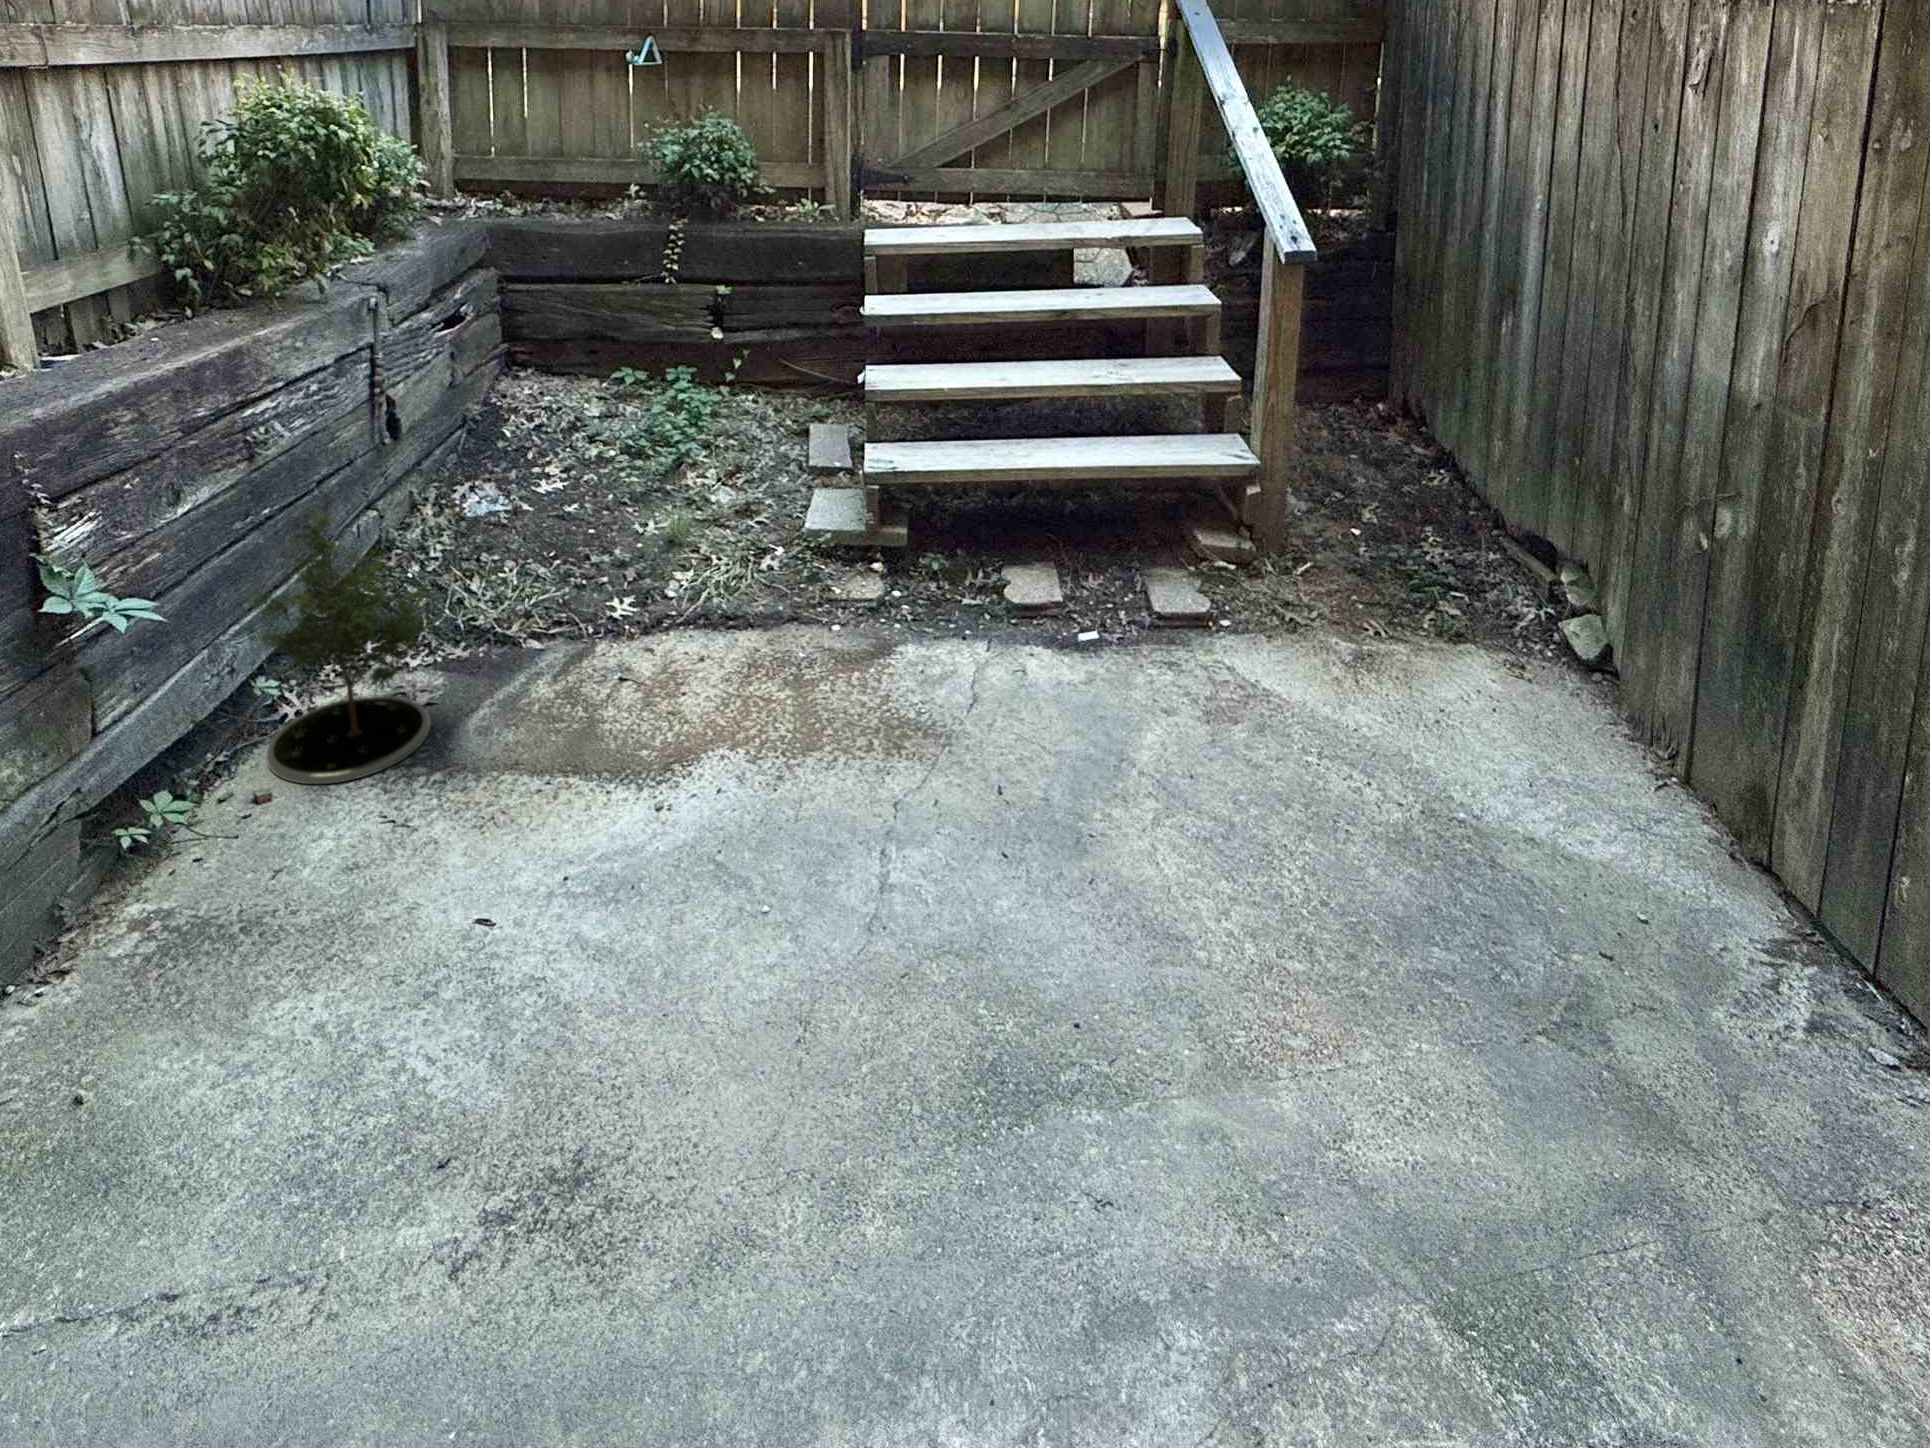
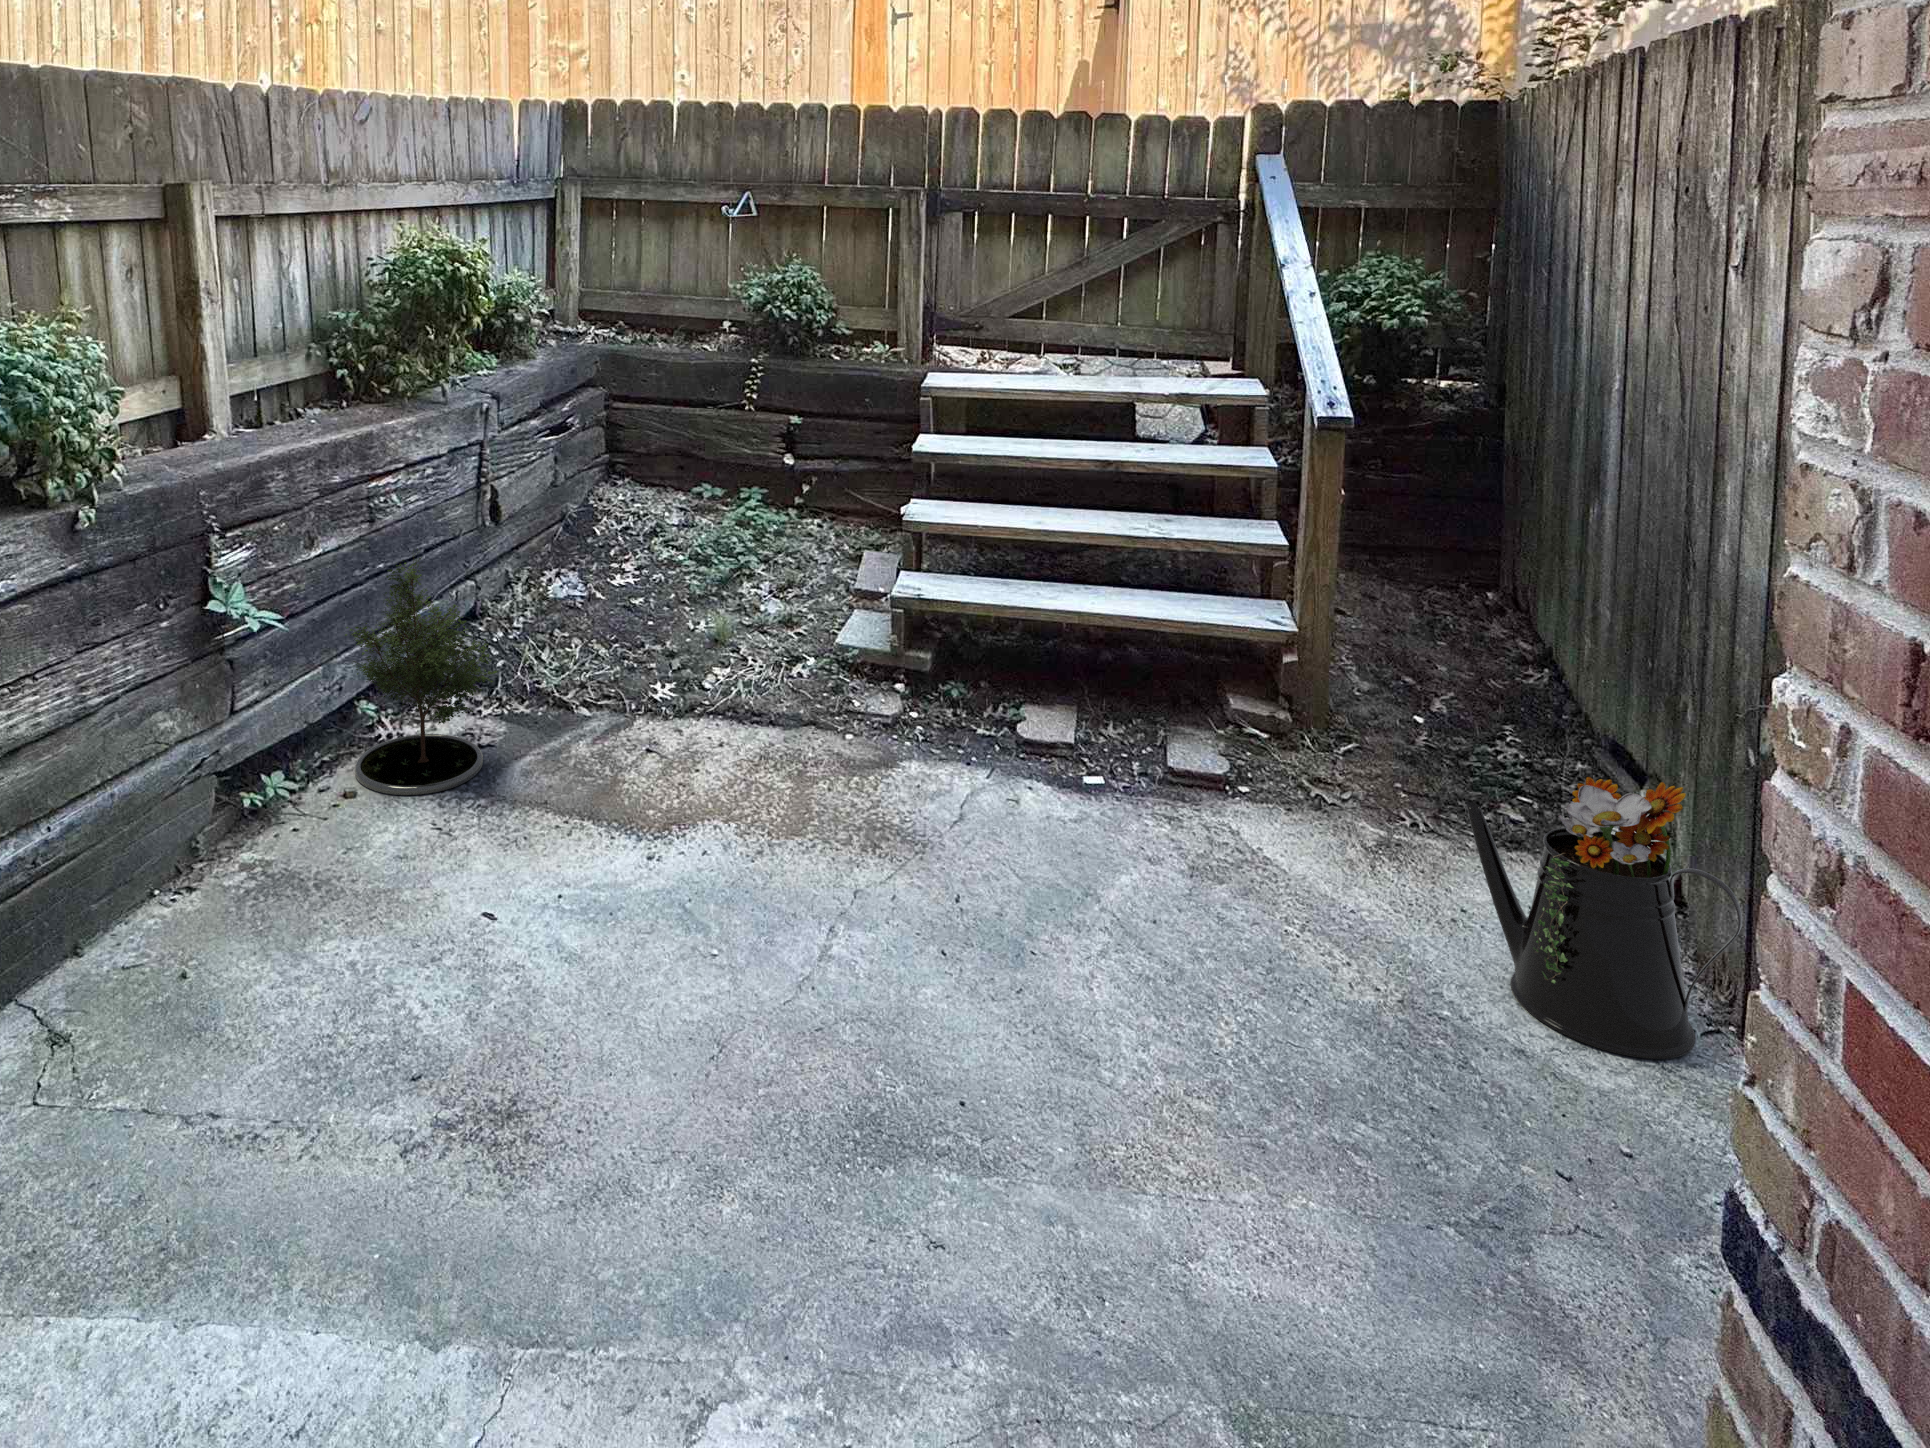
watering can: none [1468,573,1711,835] -> present [1467,777,1742,1059]

